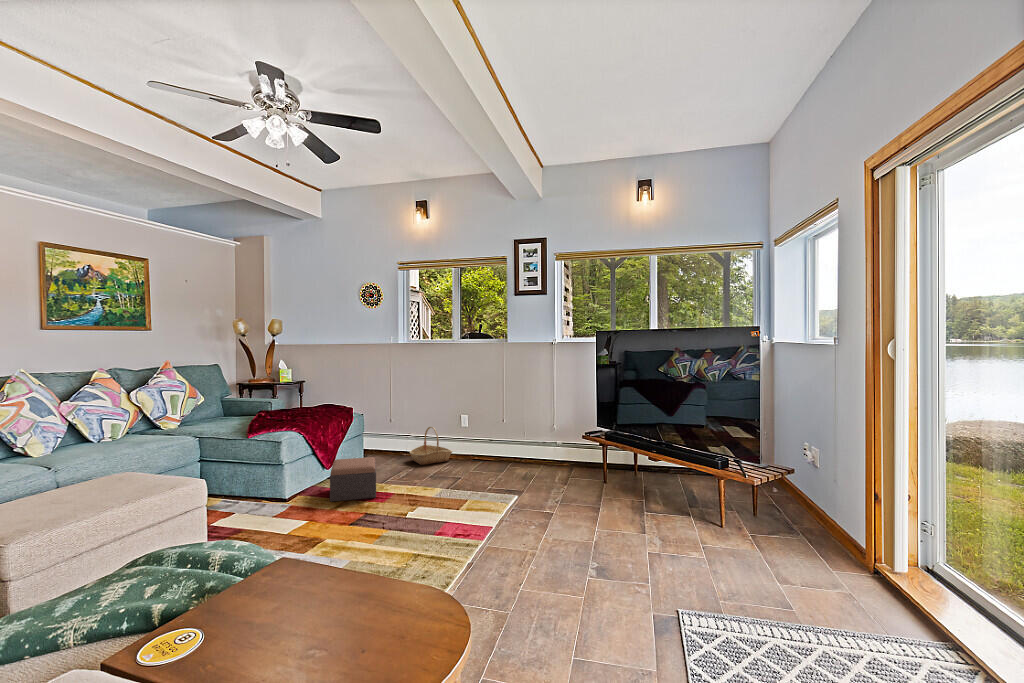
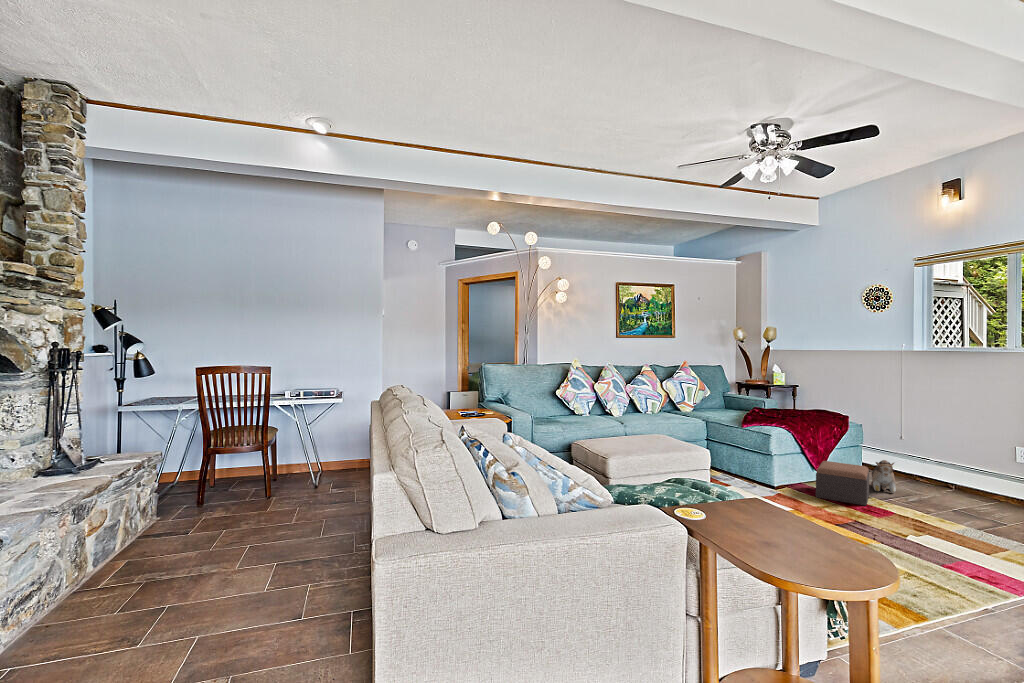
basket: present [410,427,452,465] -> none [919,450,985,495]
plush toy: none [376,447,395,478] -> present [871,460,896,493]

